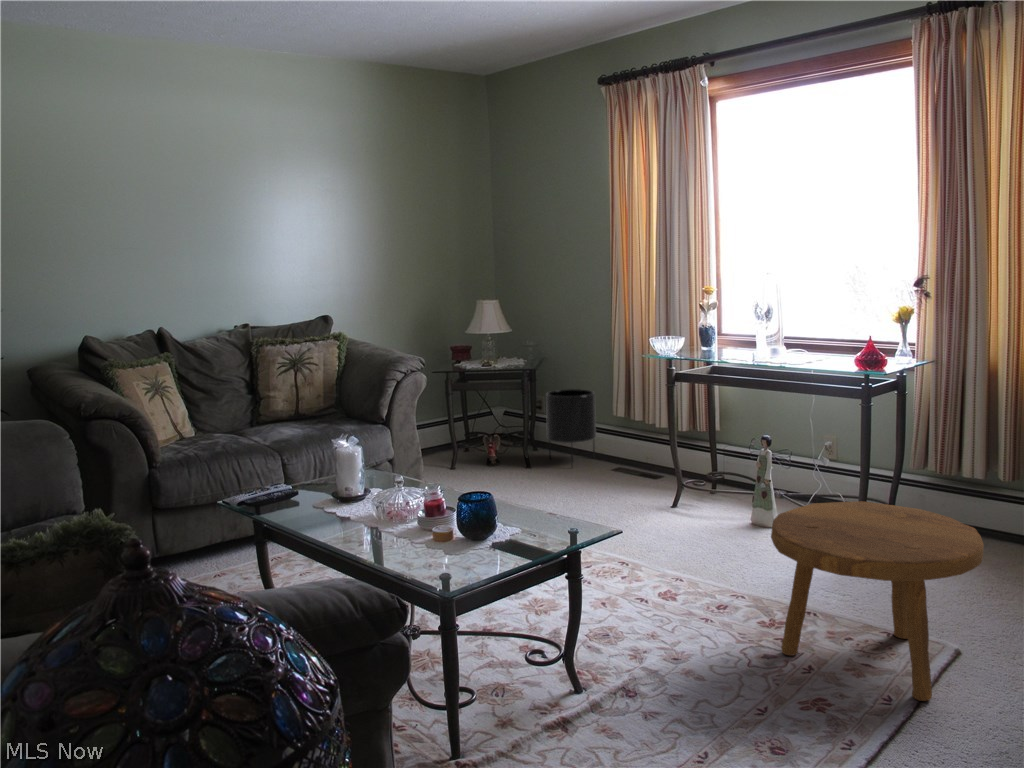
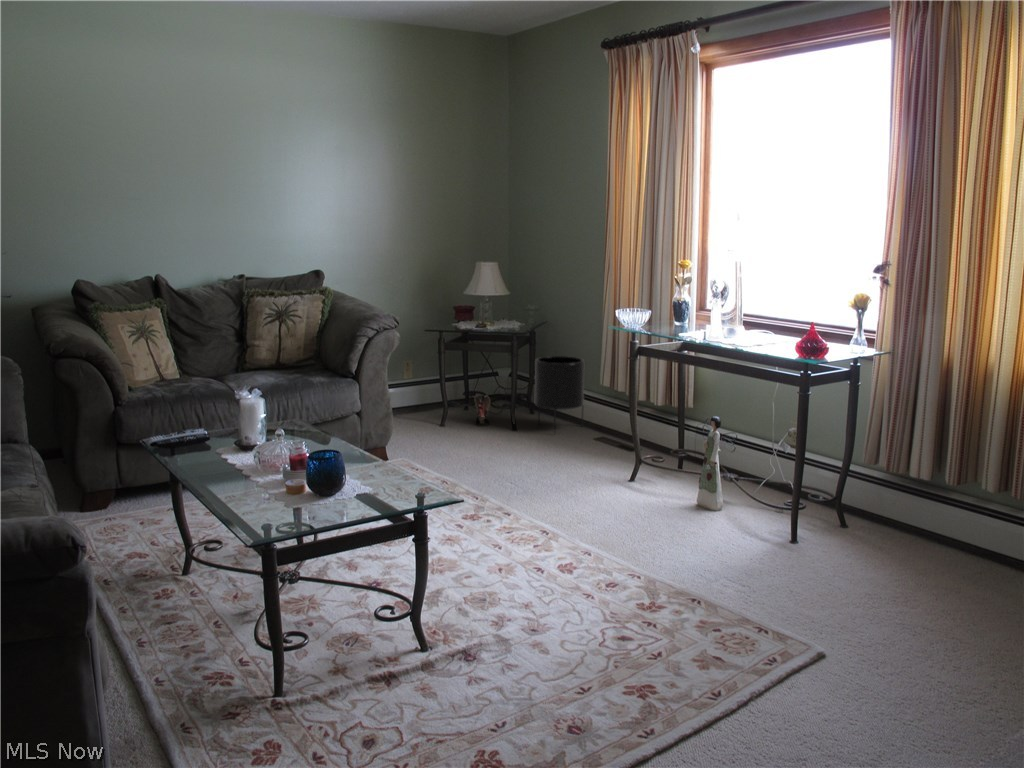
footstool: present [771,502,984,701] -> none [630,490,837,698]

